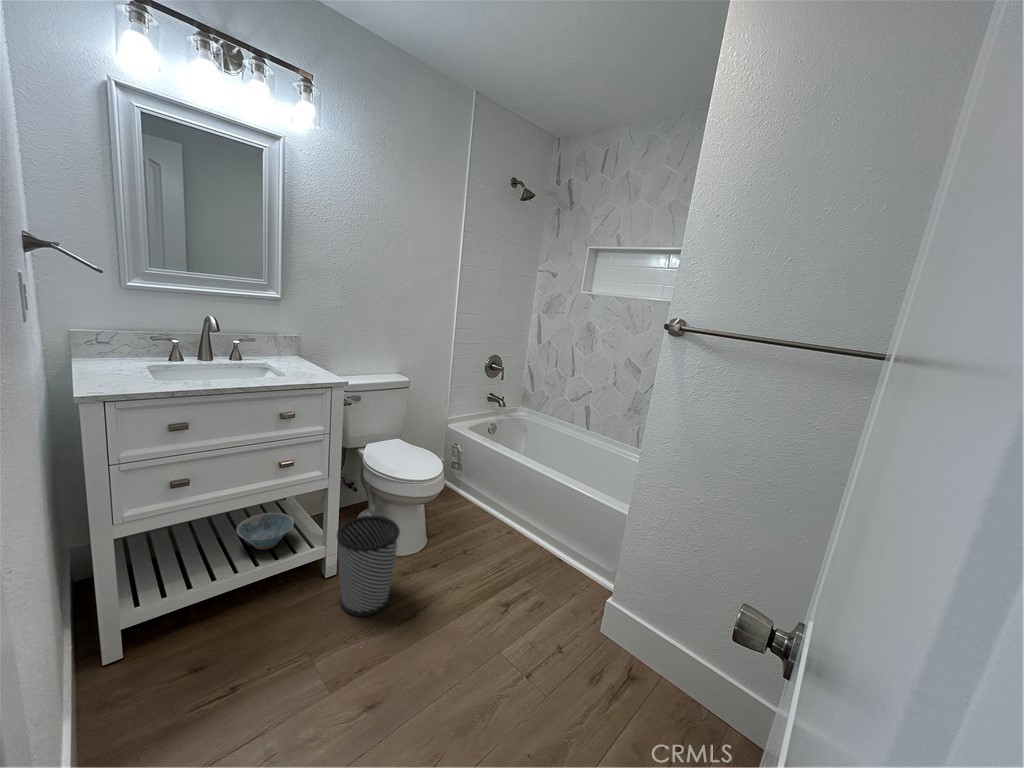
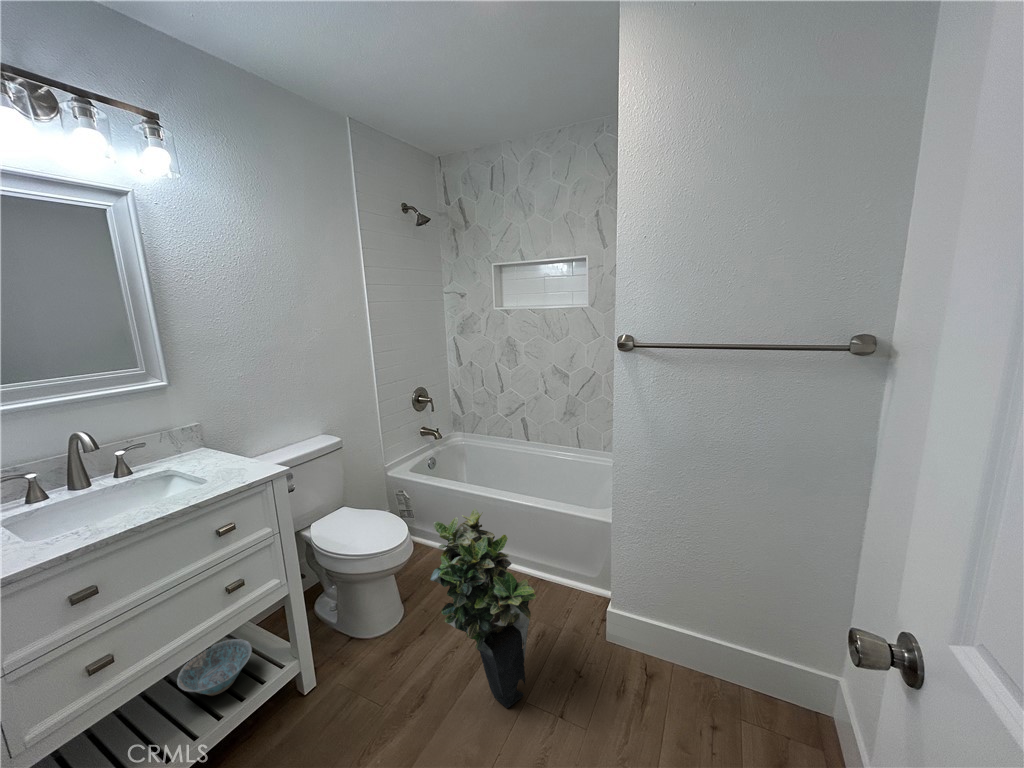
potted plant: none [438,462,532,648] -> present [431,509,536,708]
wastebasket: present [337,515,400,616] -> none [314,604,389,729]

